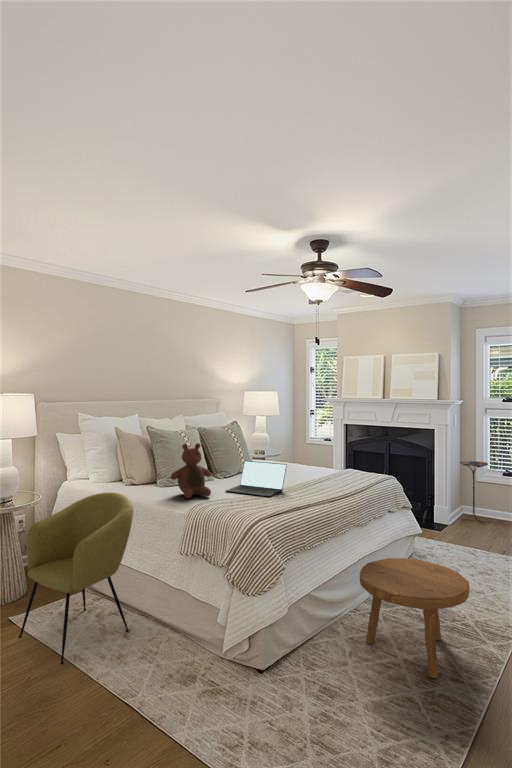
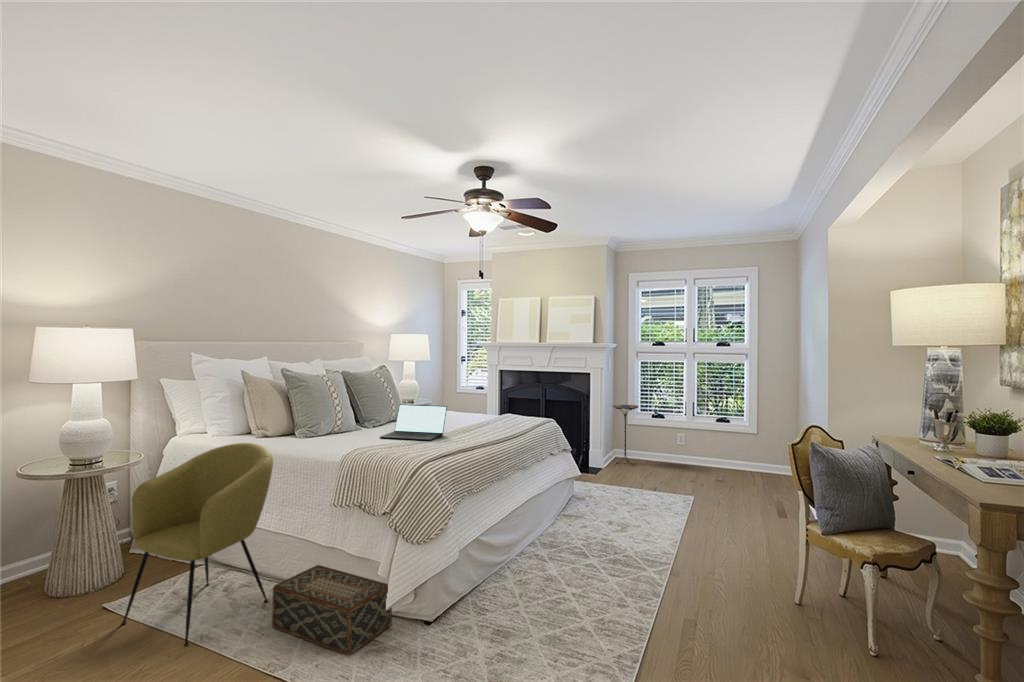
stuffed bear: present [171,443,211,498] -> none [316,384,364,446]
footstool: present [360,558,469,678] -> none [529,495,634,607]
woven basket: none [129,604,228,694] -> present [272,565,392,655]

